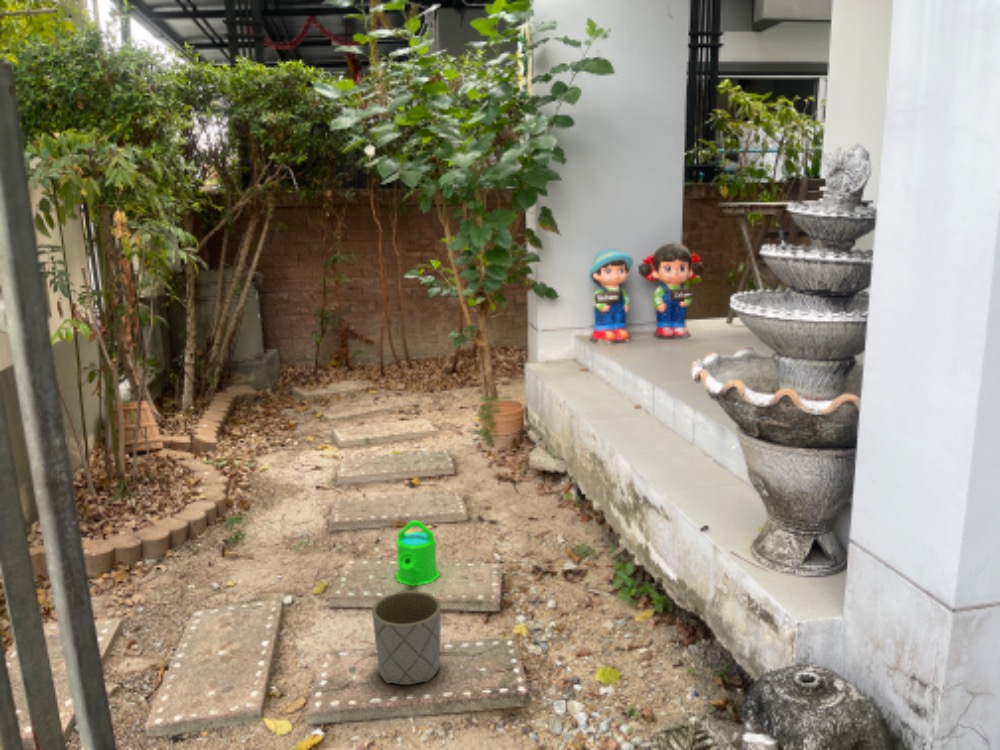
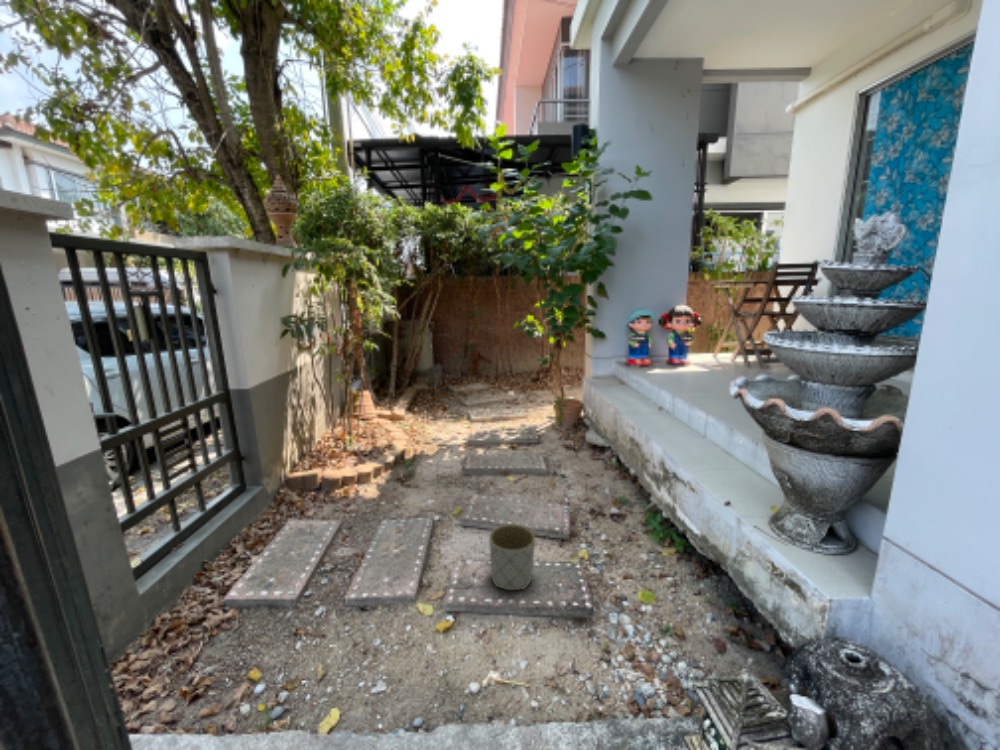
watering can: present [395,520,440,586] -> none [503,473,532,515]

